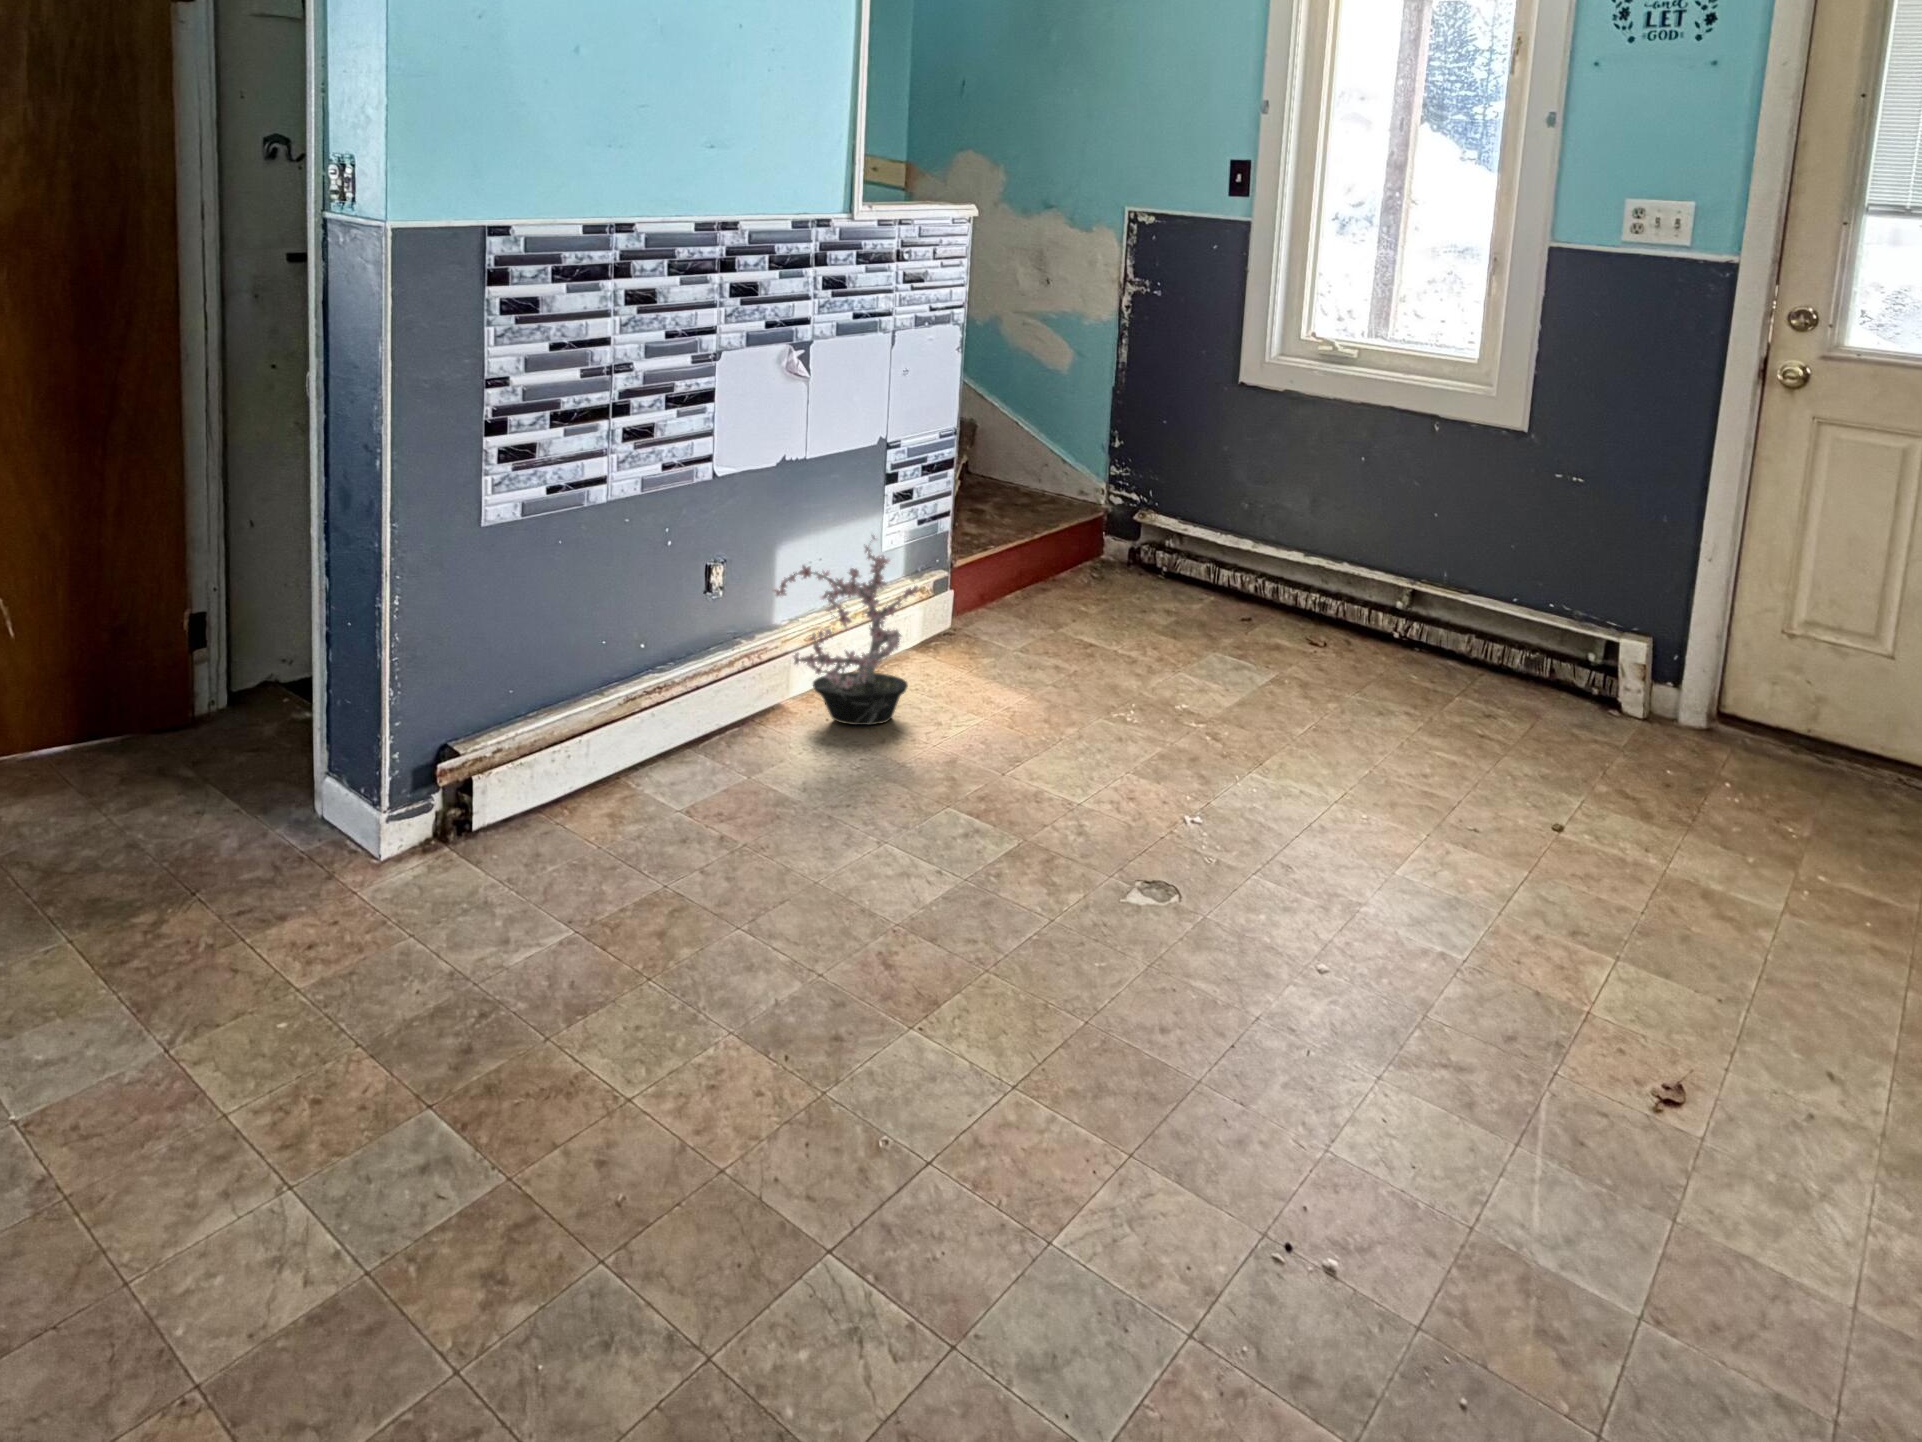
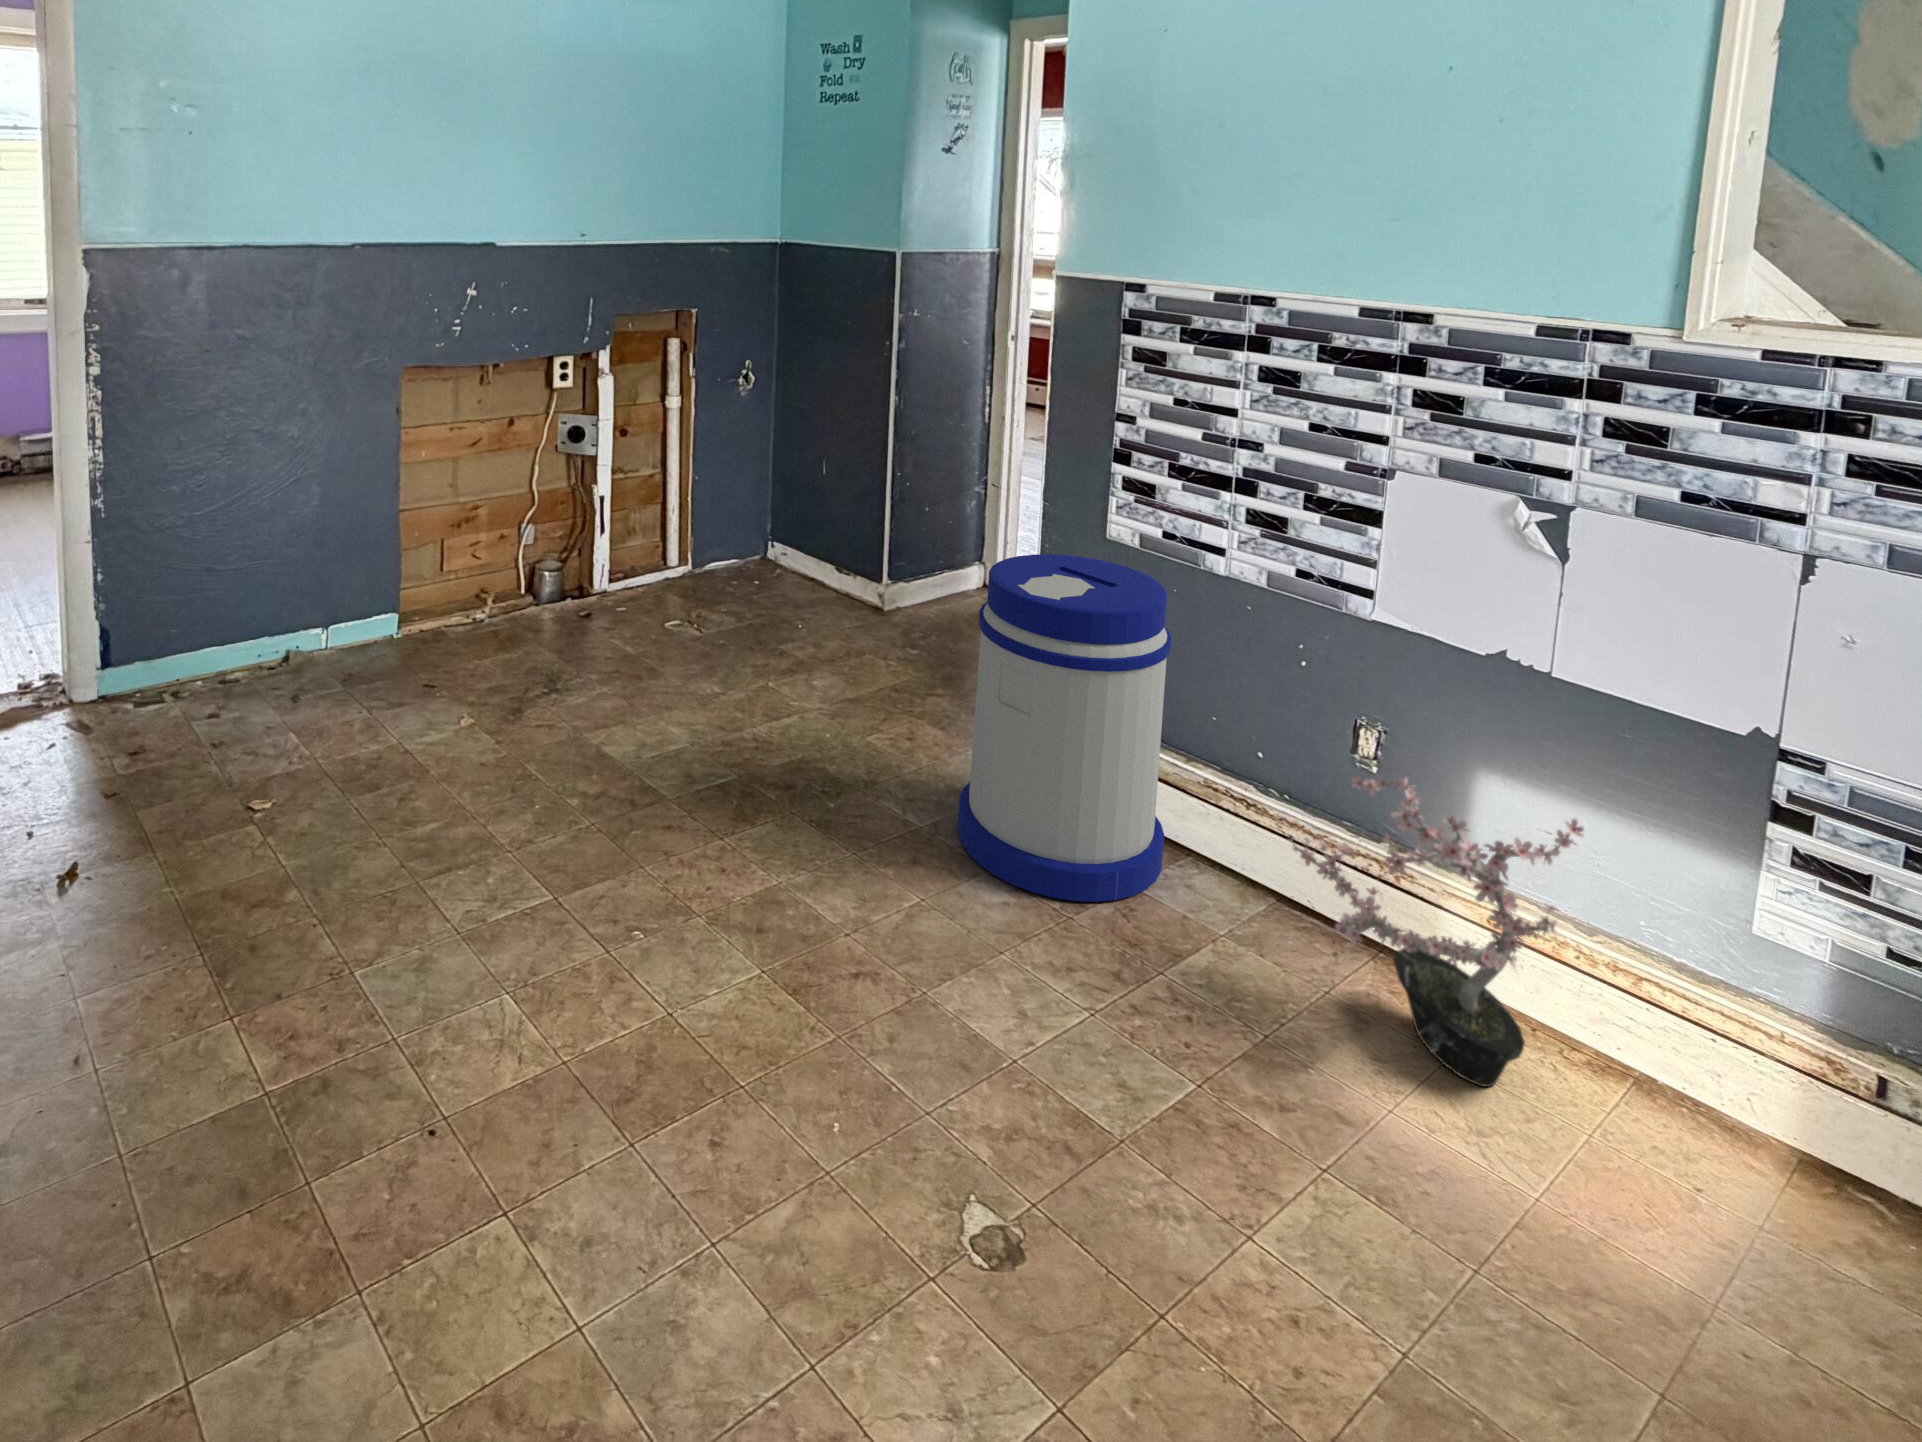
trash can: none [488,529,710,903] -> present [958,554,1171,902]

